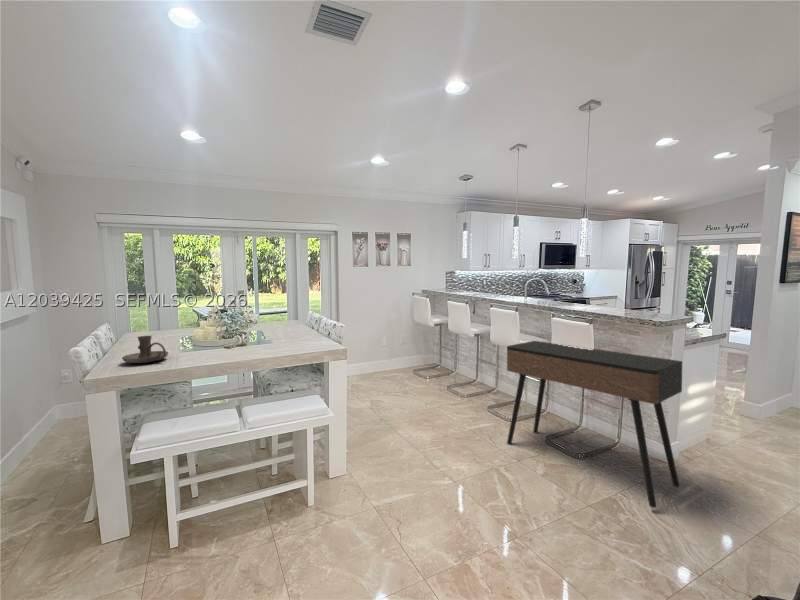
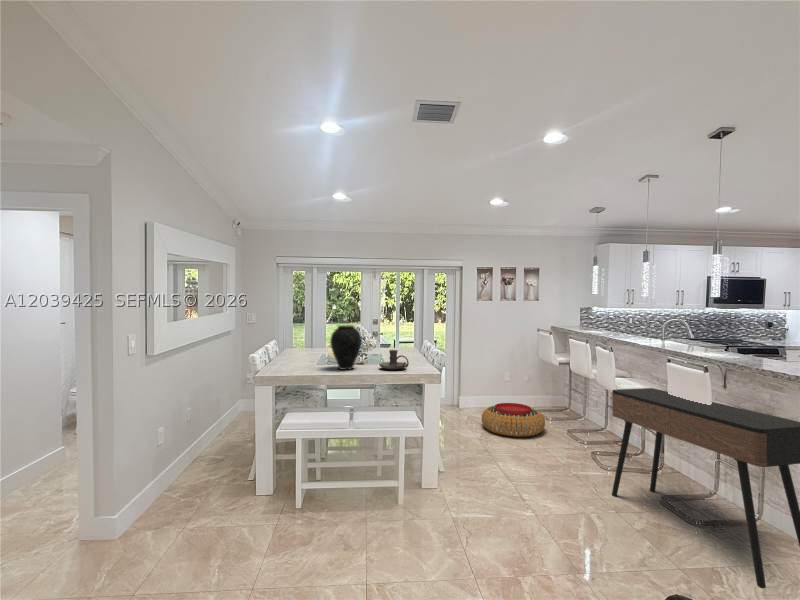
vase: none [199,298,243,355] -> present [330,325,362,370]
candle holder: present [122,336,168,363] -> present [379,350,409,370]
pouf: none [368,367,428,400] -> present [482,403,545,437]

